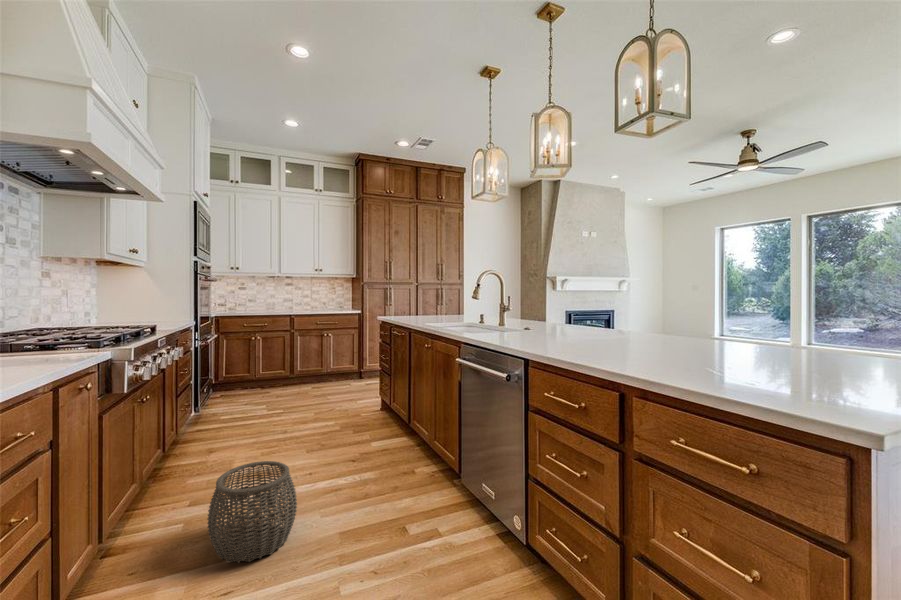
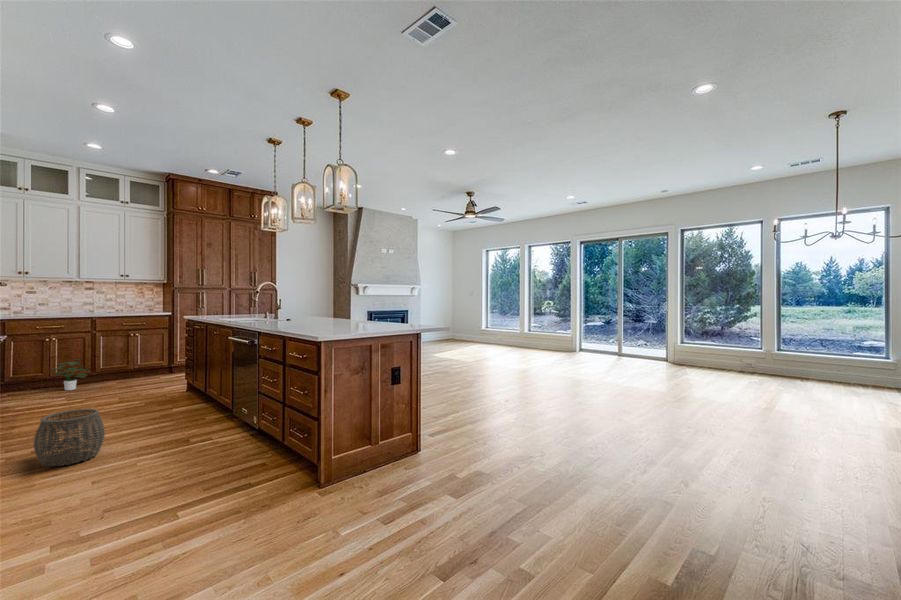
potted plant: none [254,361,289,395] -> present [52,359,90,390]

